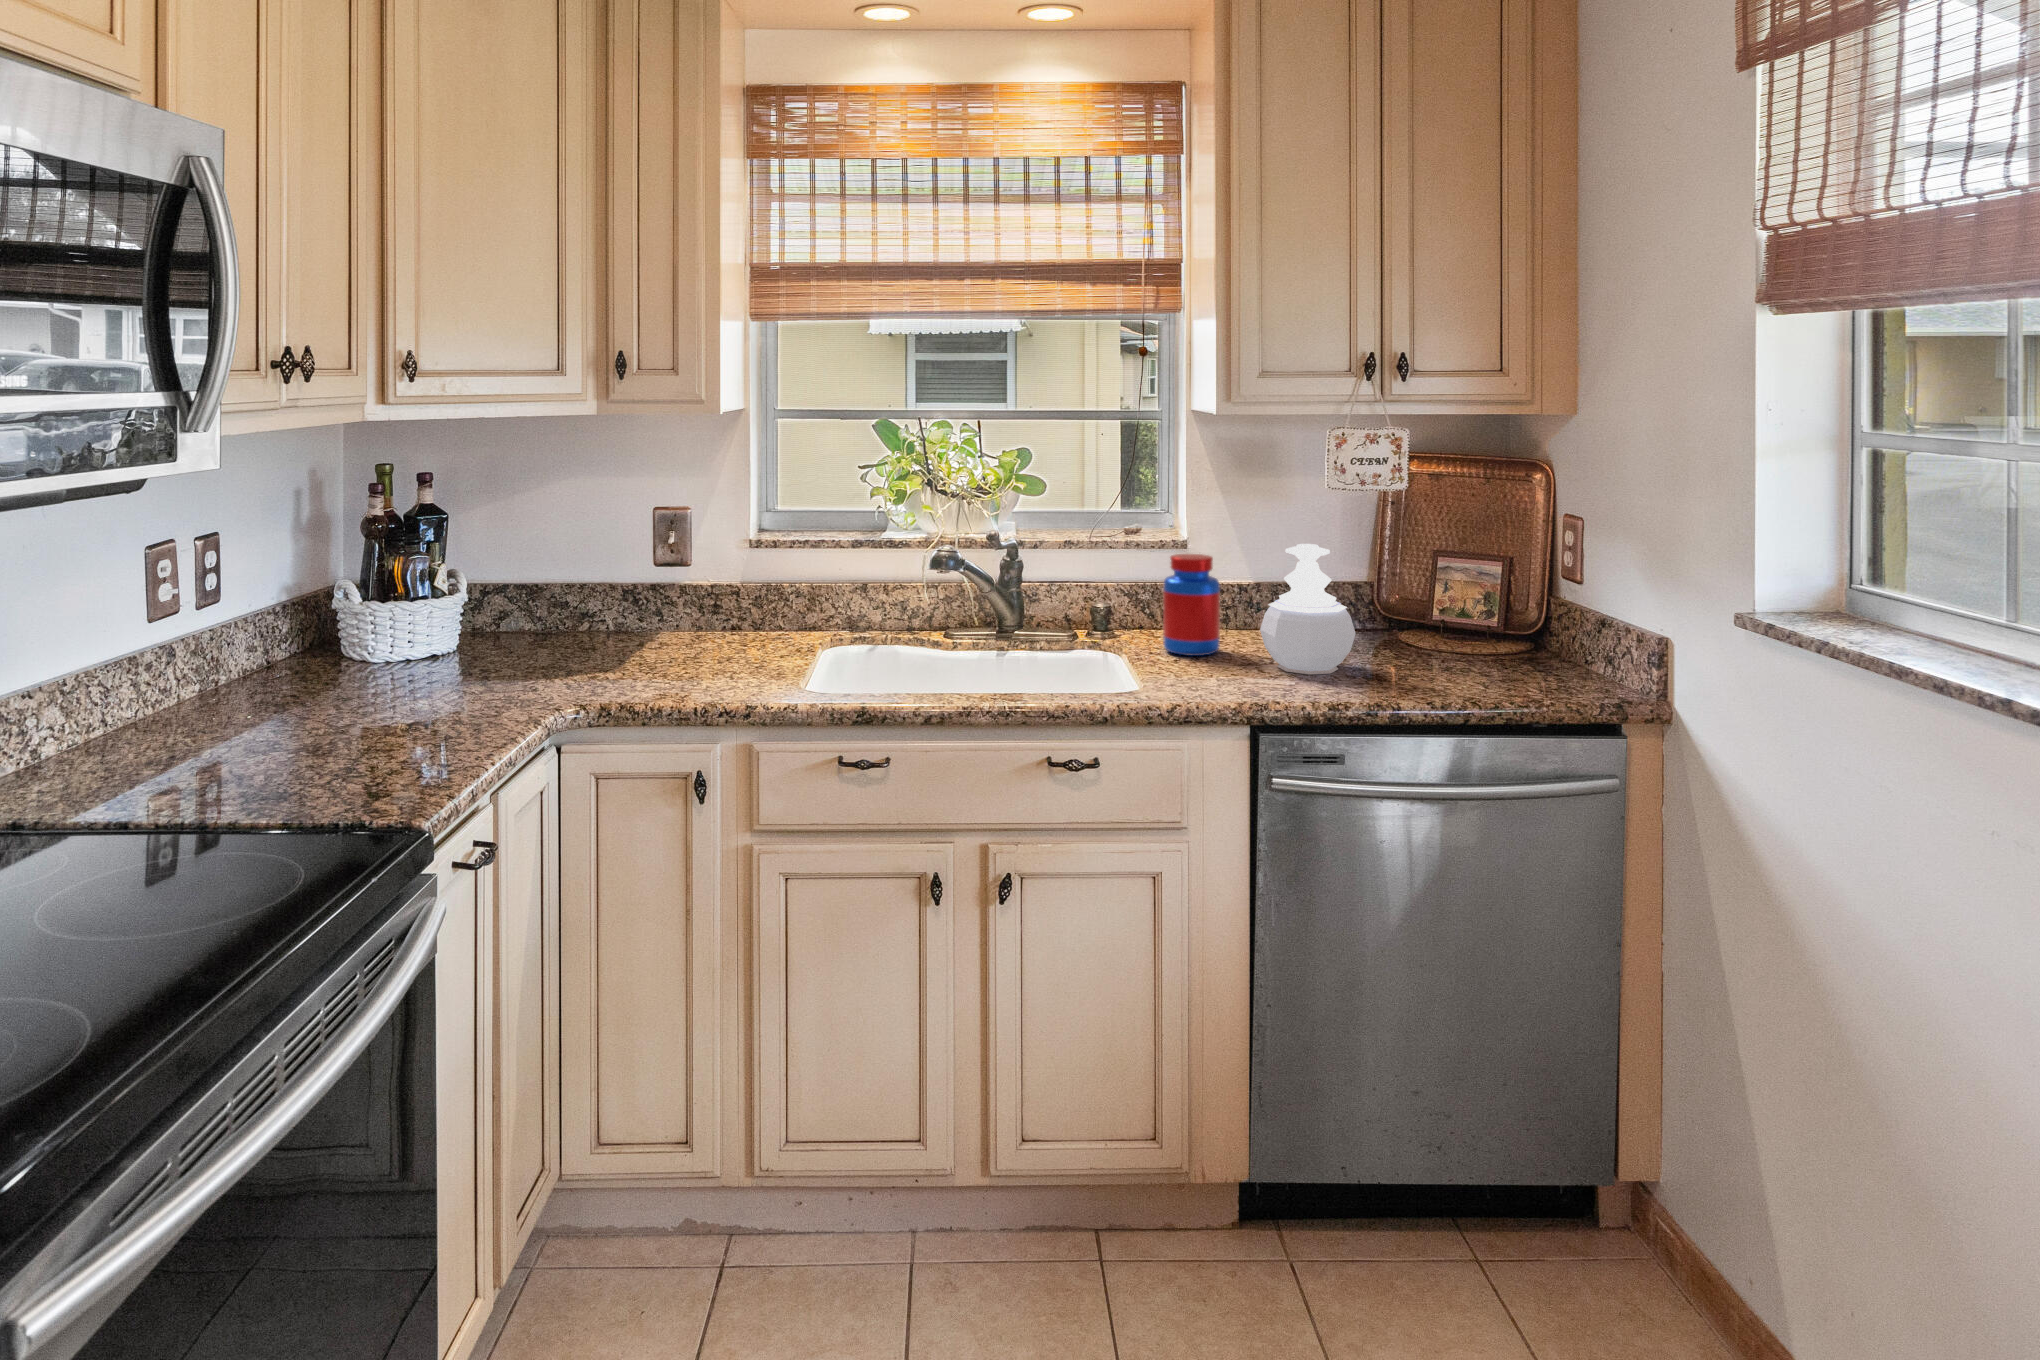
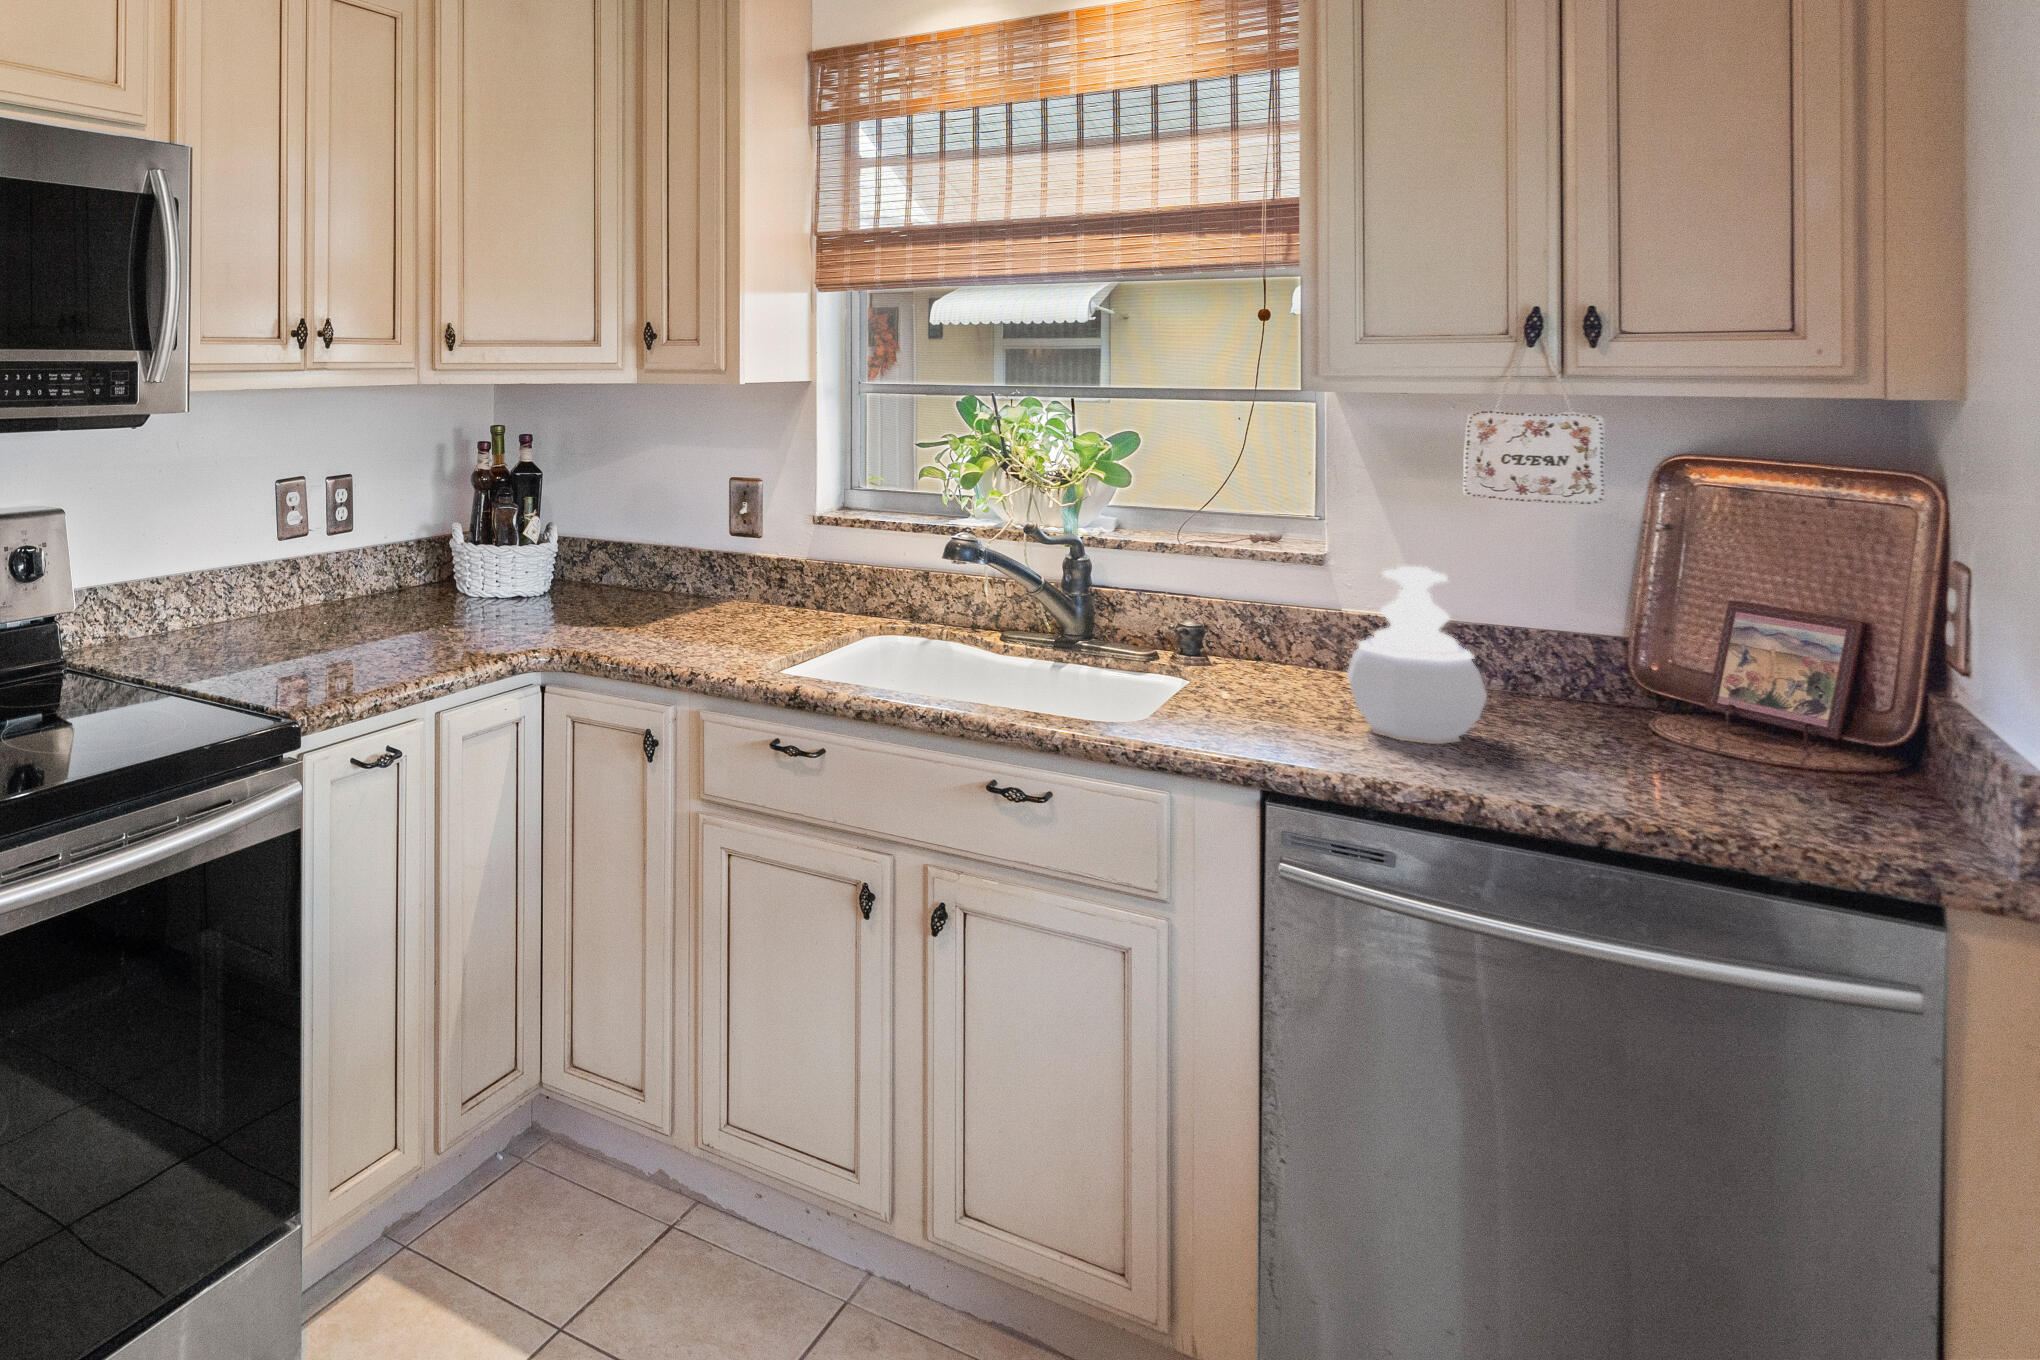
jar: present [1163,554,1220,656] -> none [1243,569,1323,699]

